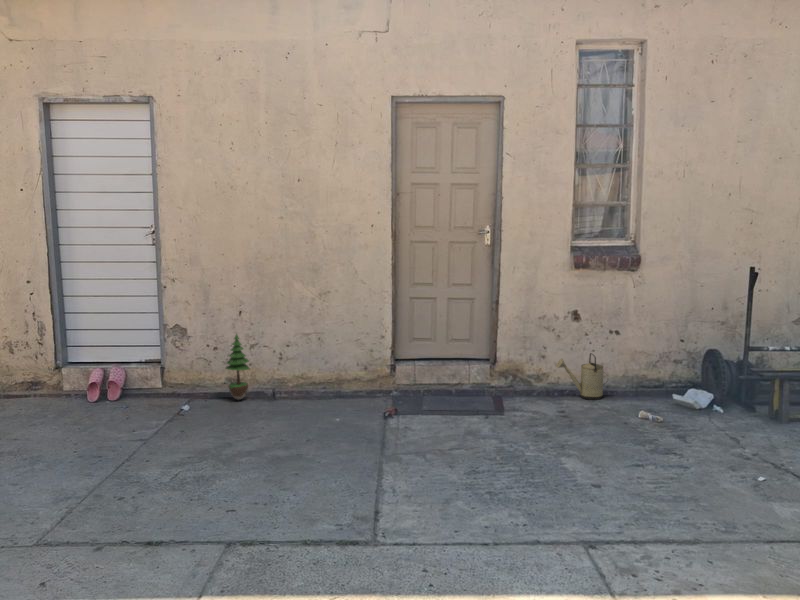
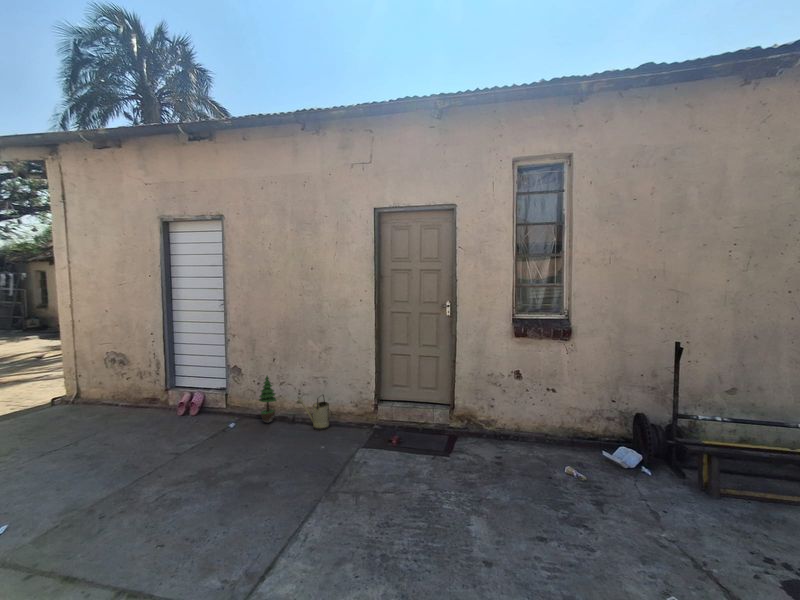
watering can: present [556,353,604,400] -> present [297,395,330,430]

